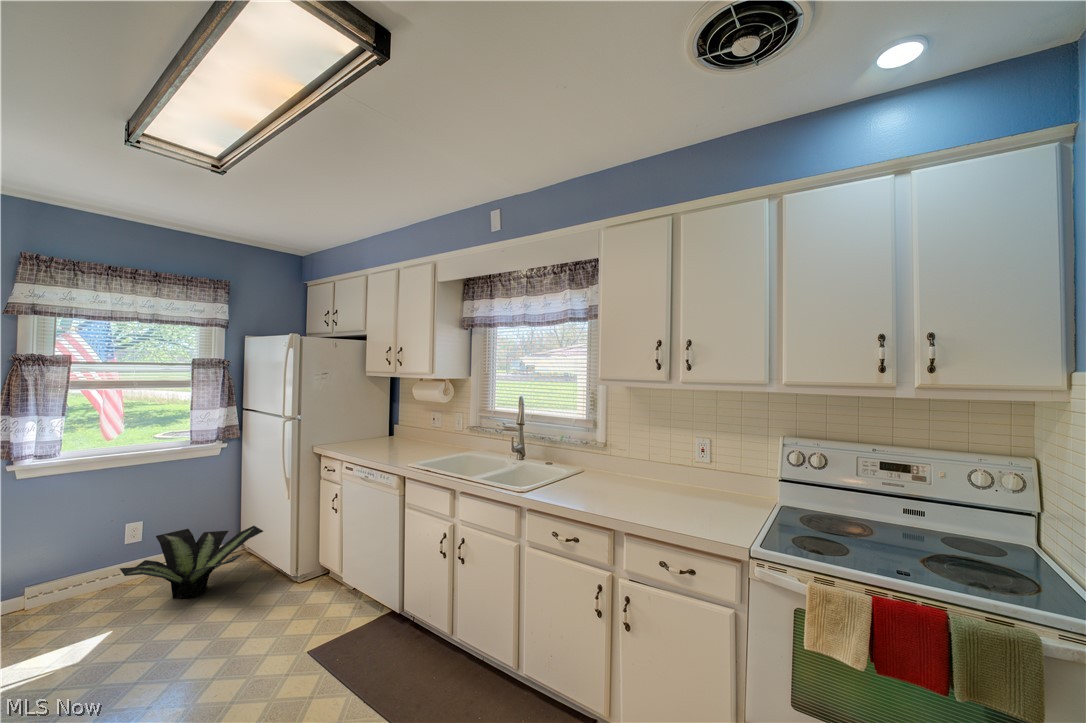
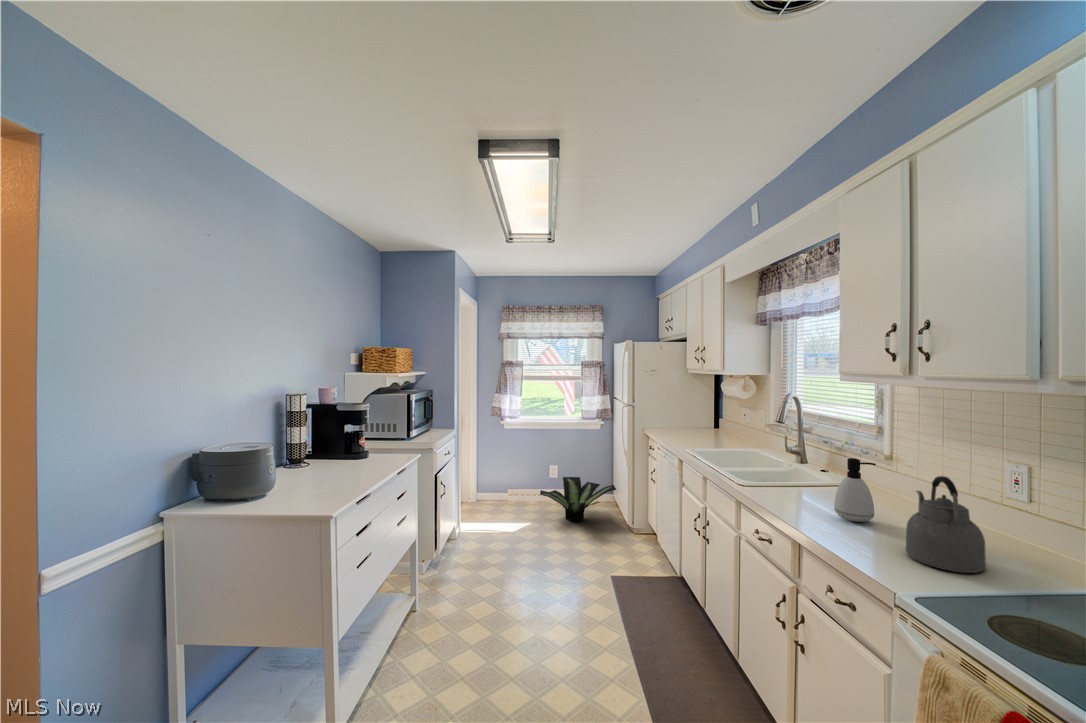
soap dispenser: none [613,444,641,496] -> present [834,458,876,522]
kettle: none [672,448,731,515] -> present [906,476,986,573]

